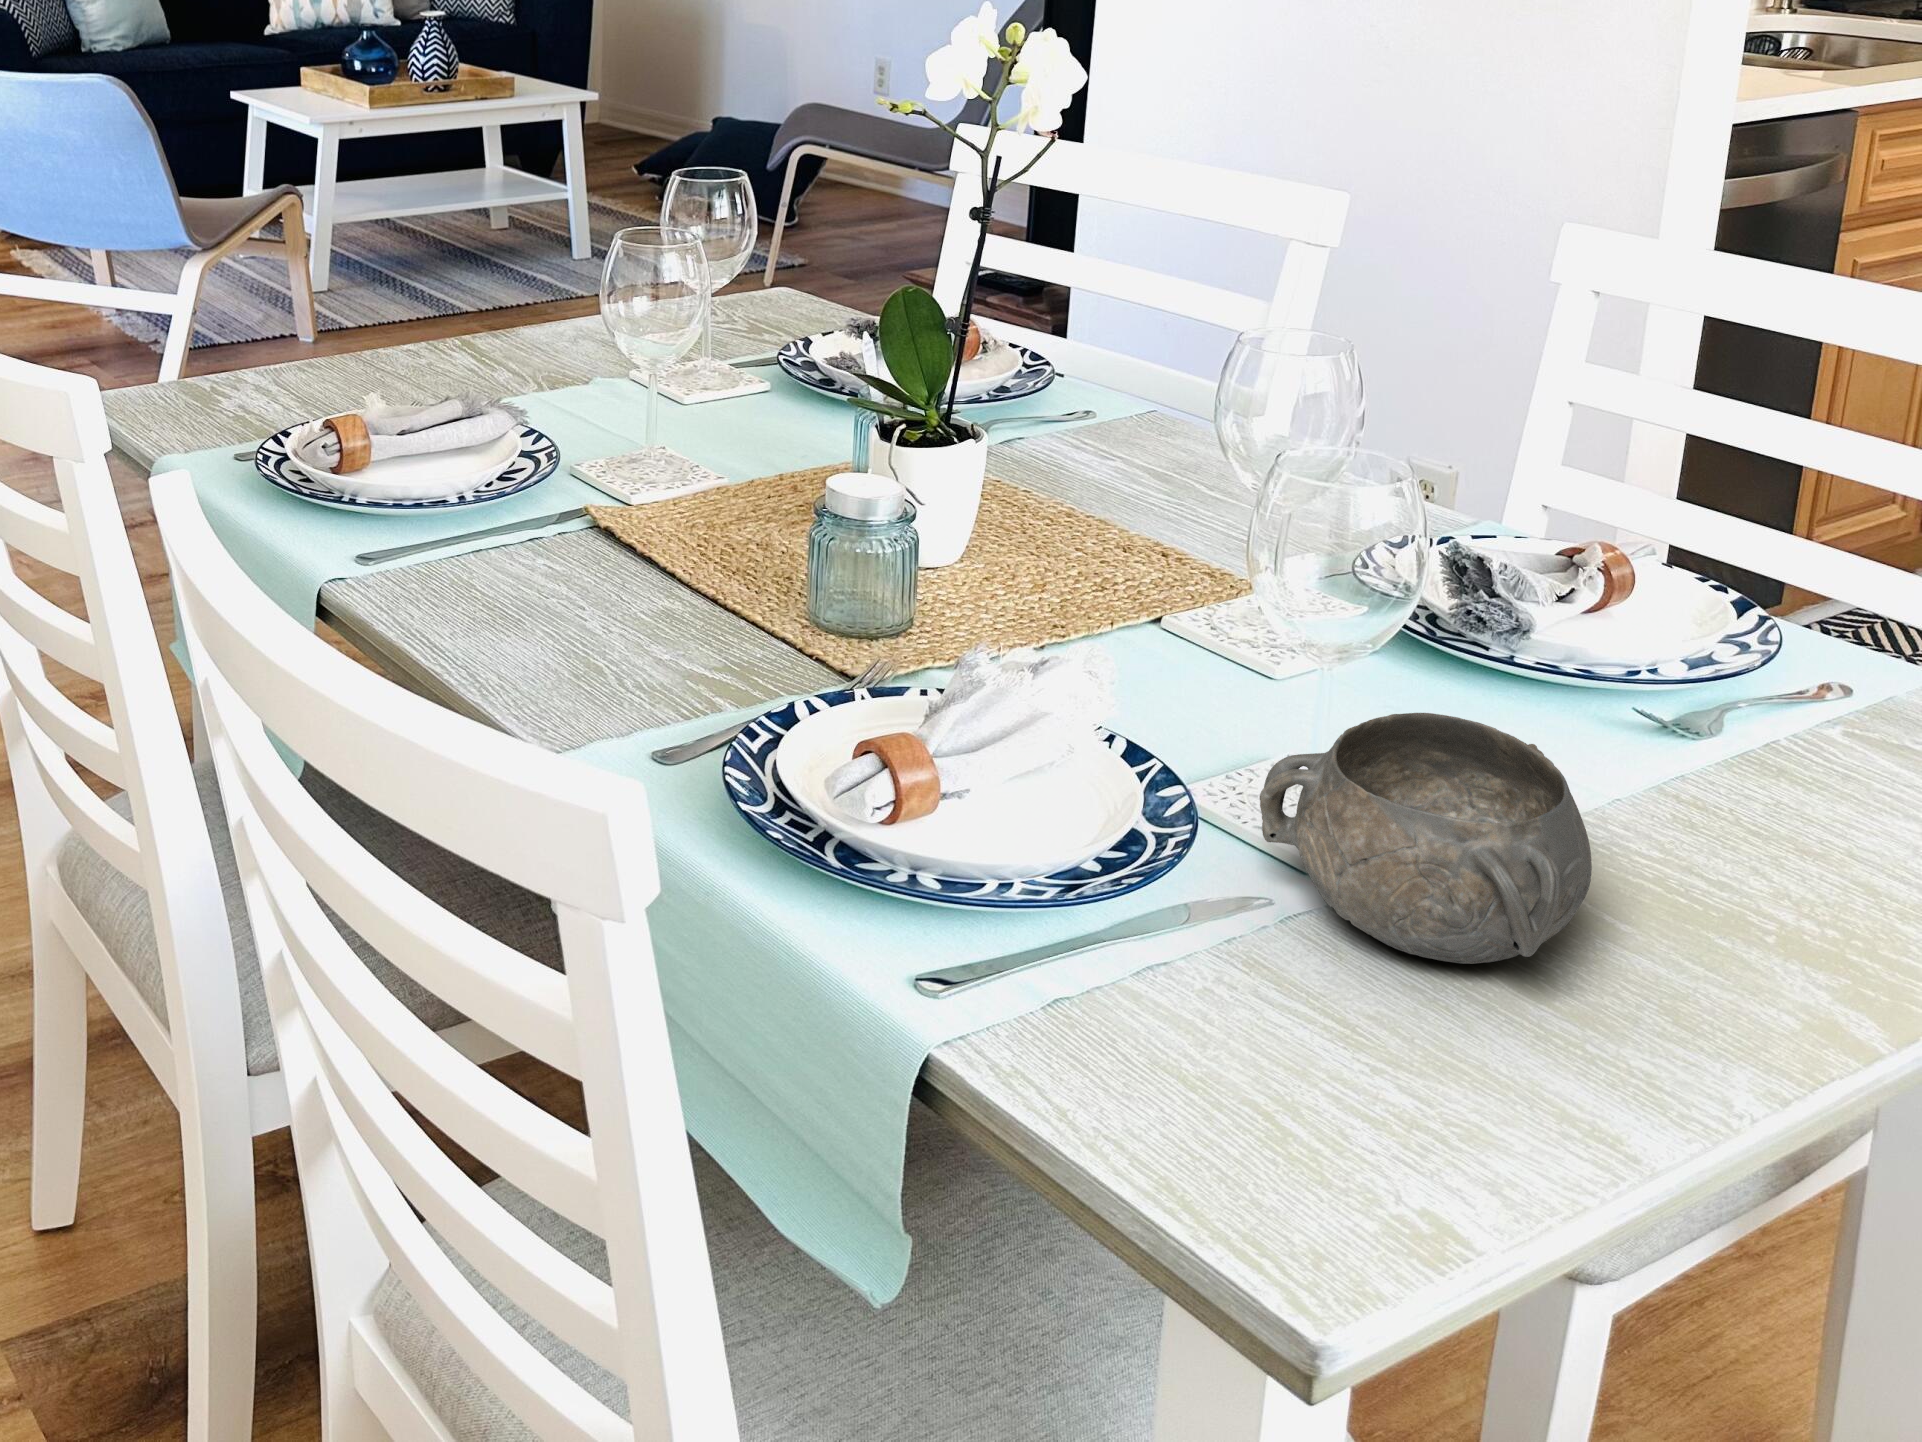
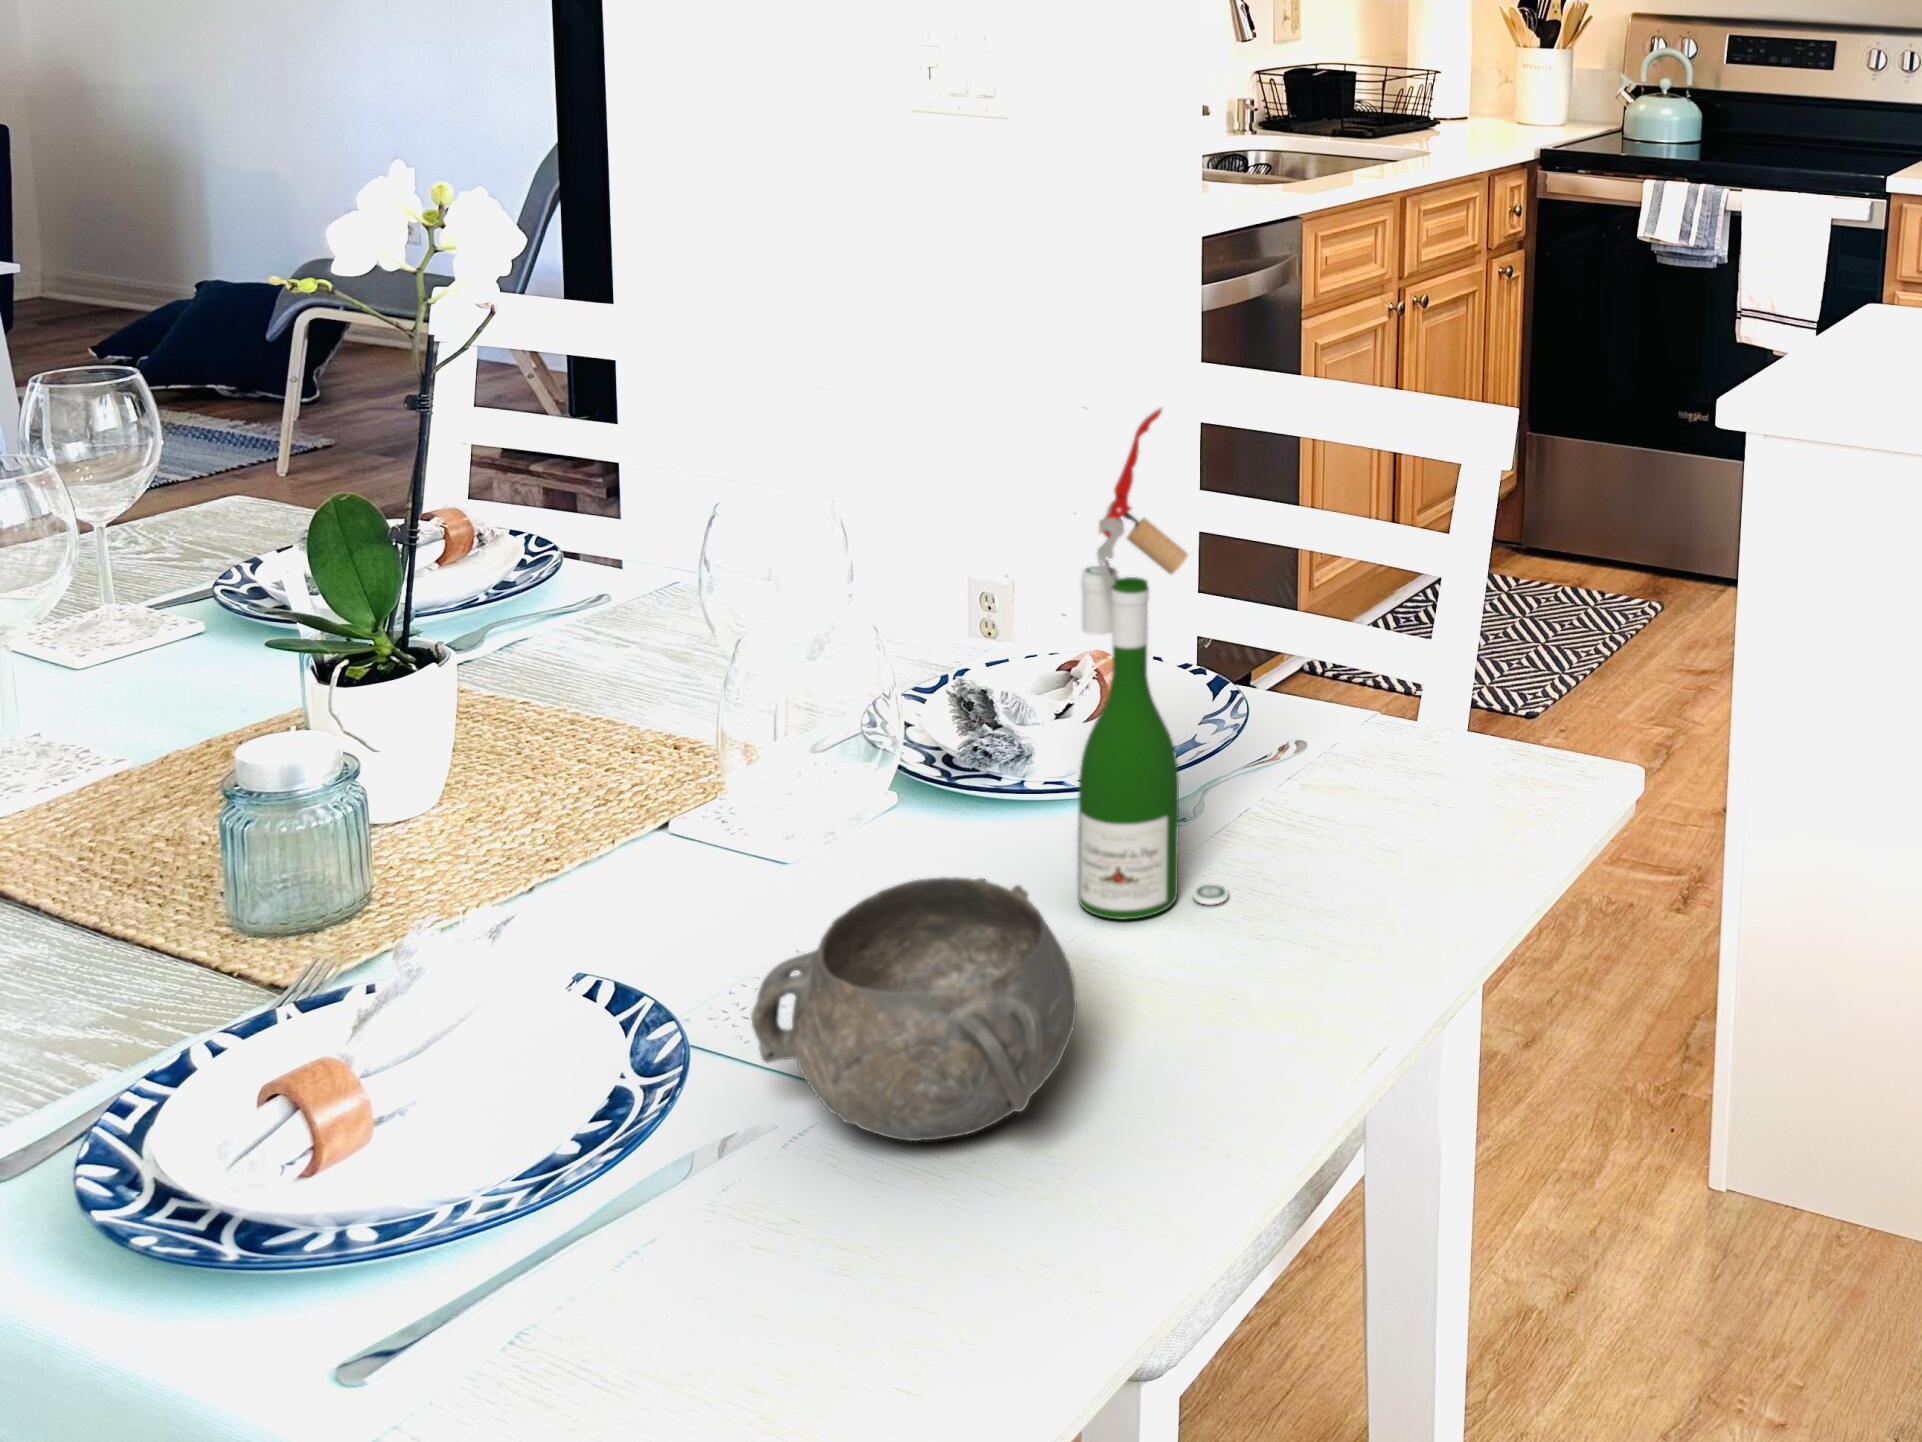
wine bottle: none [1577,288,1758,825] -> present [1078,409,1228,920]

